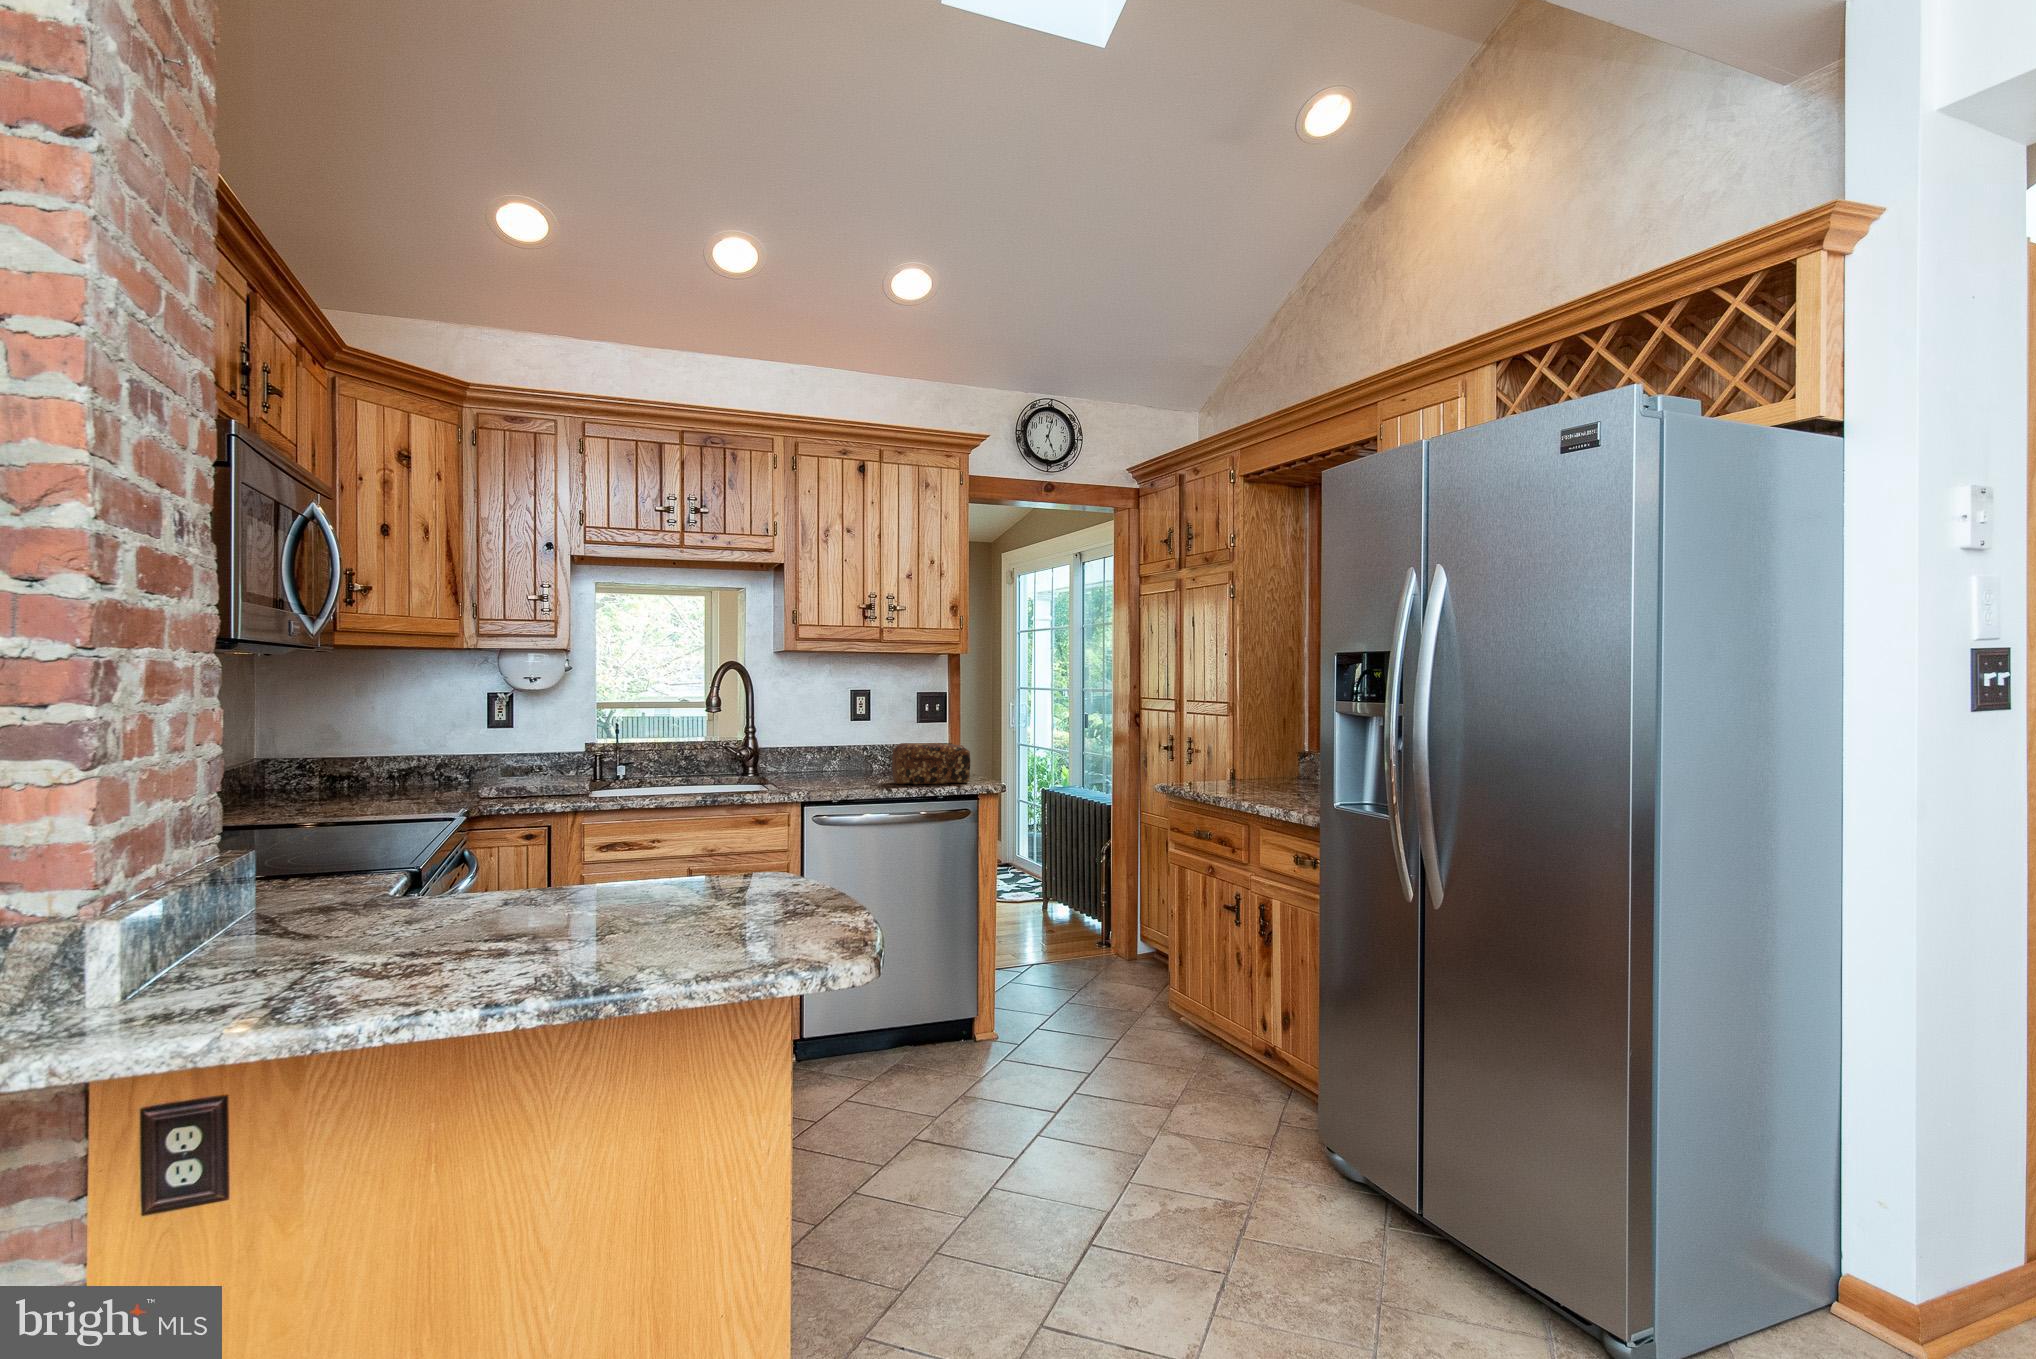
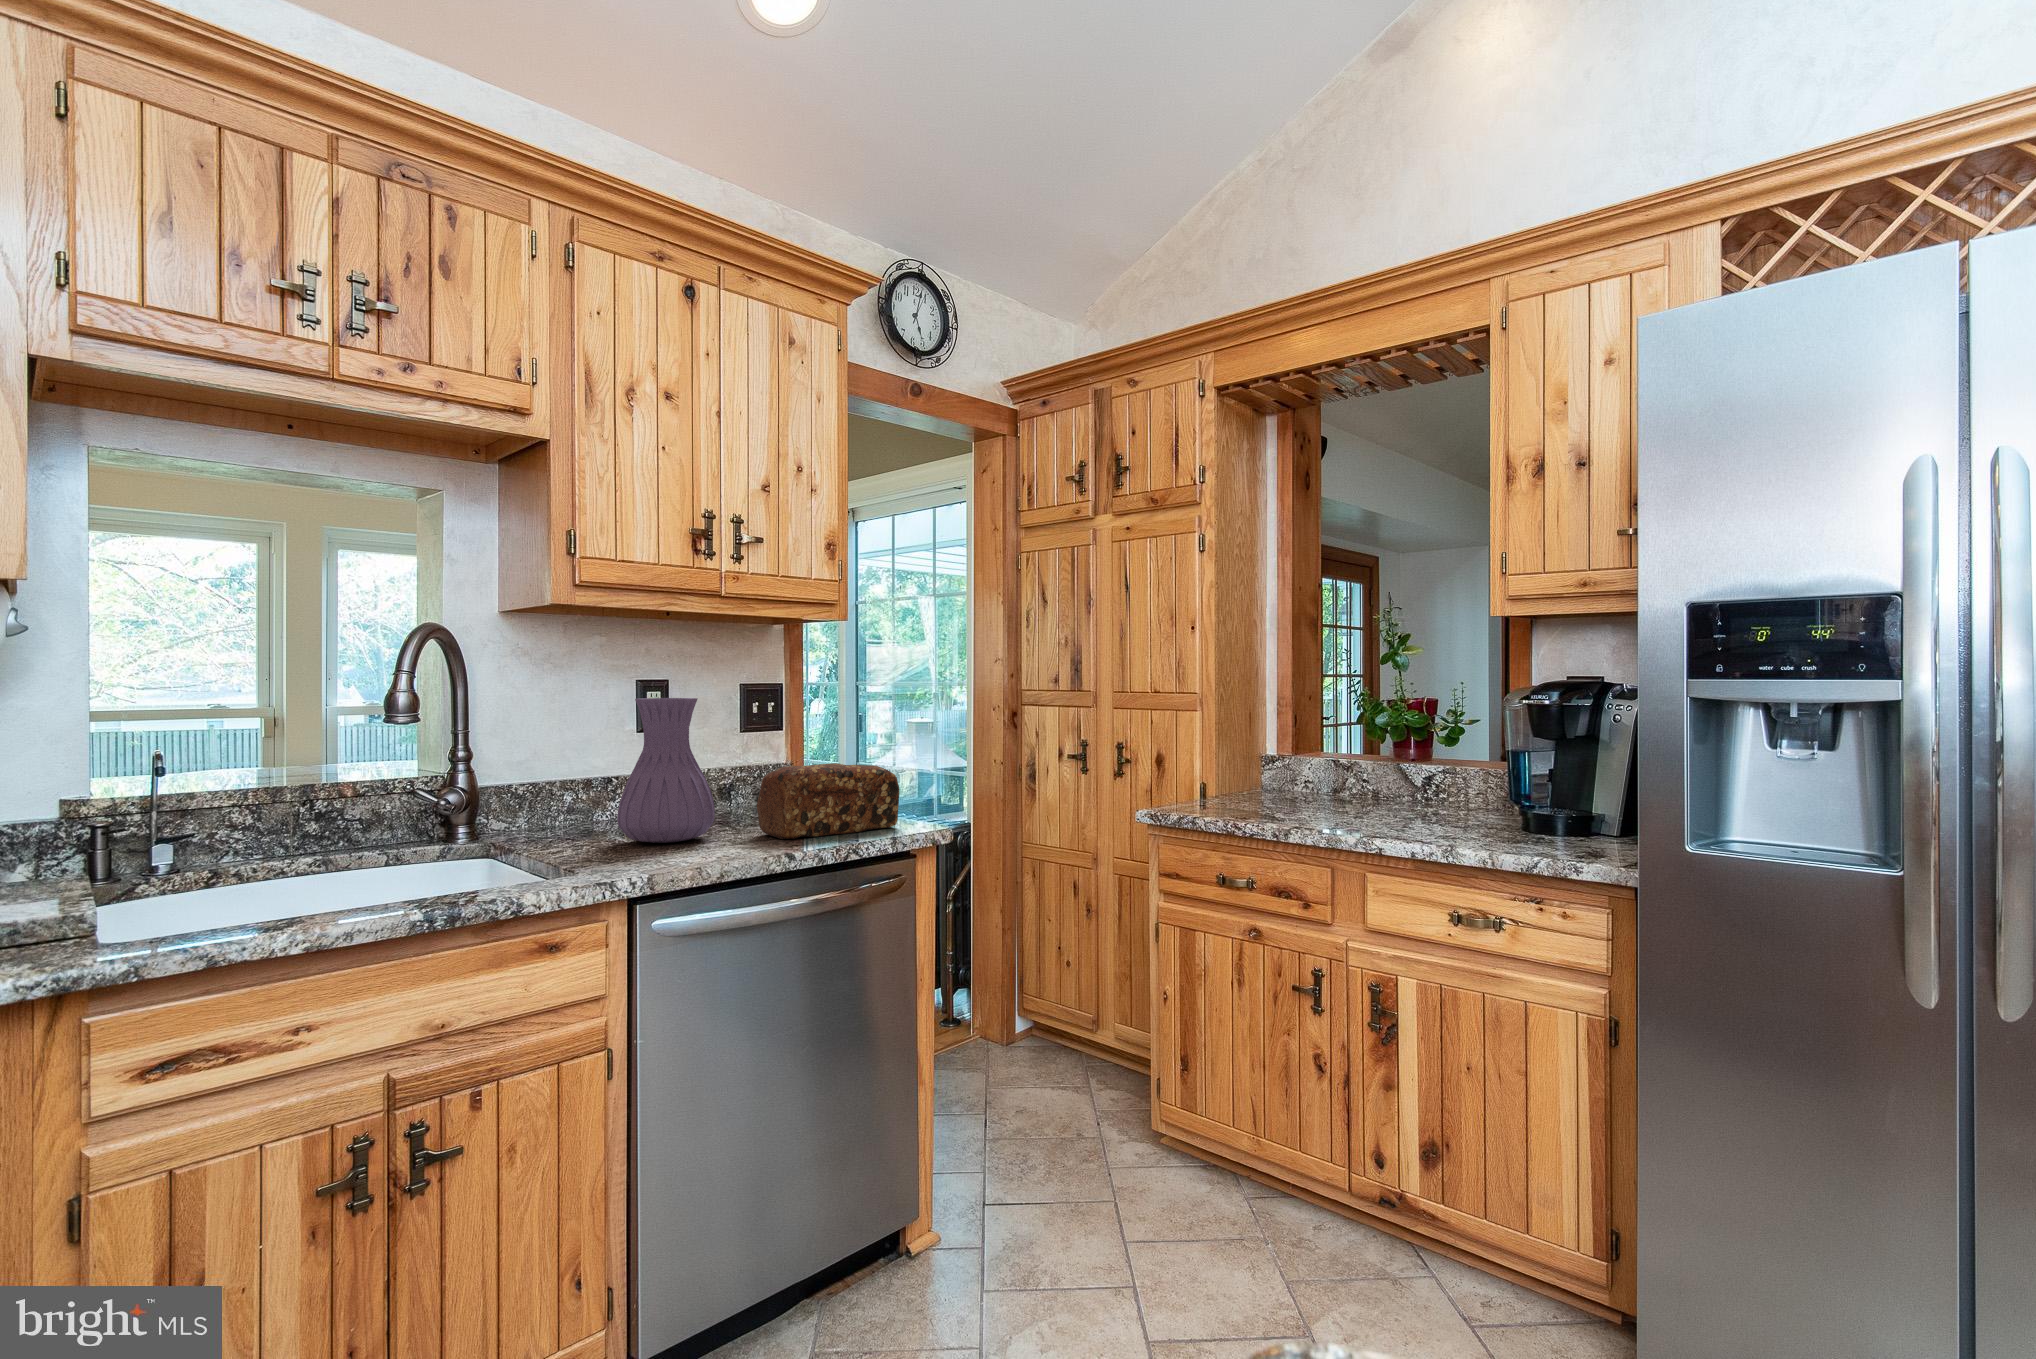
vase: none [818,702,870,782] -> present [617,698,715,843]

